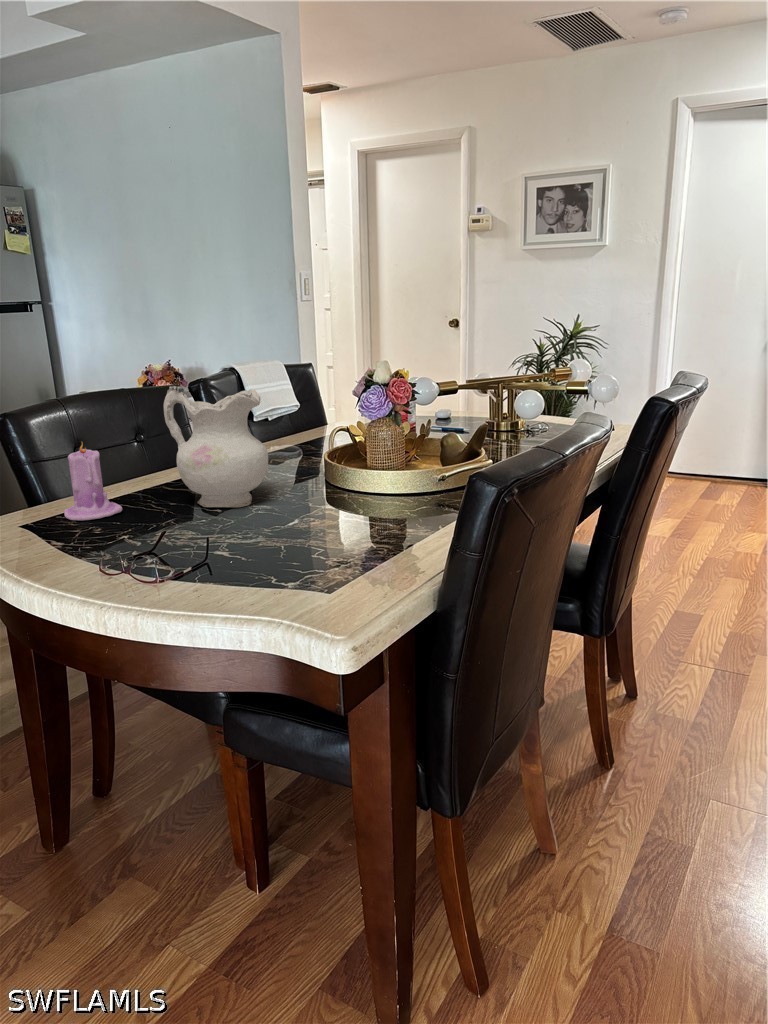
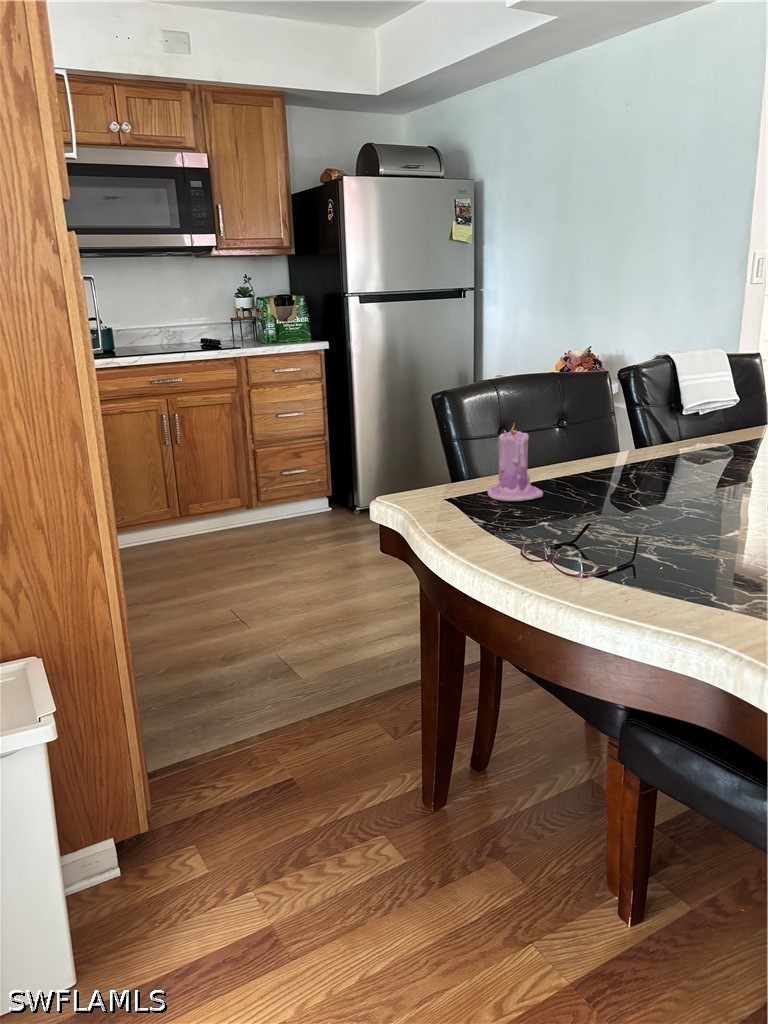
ceramic pitcher: present [164,386,268,507] -> none [598,371,710,508]

